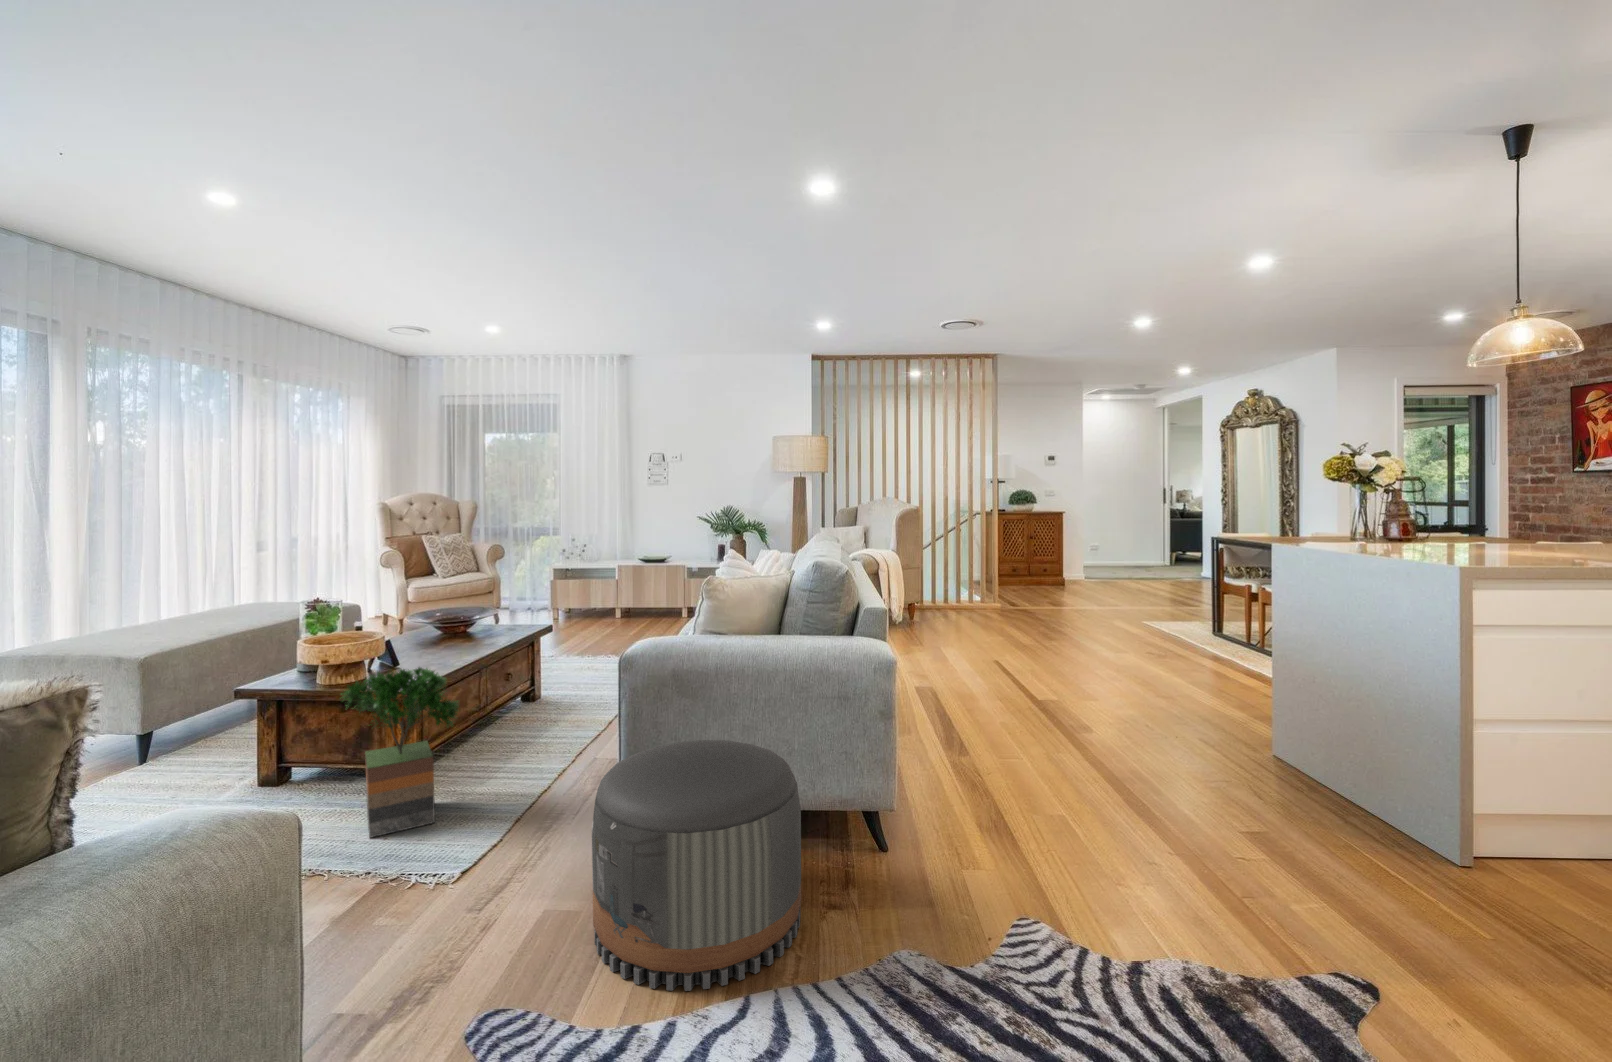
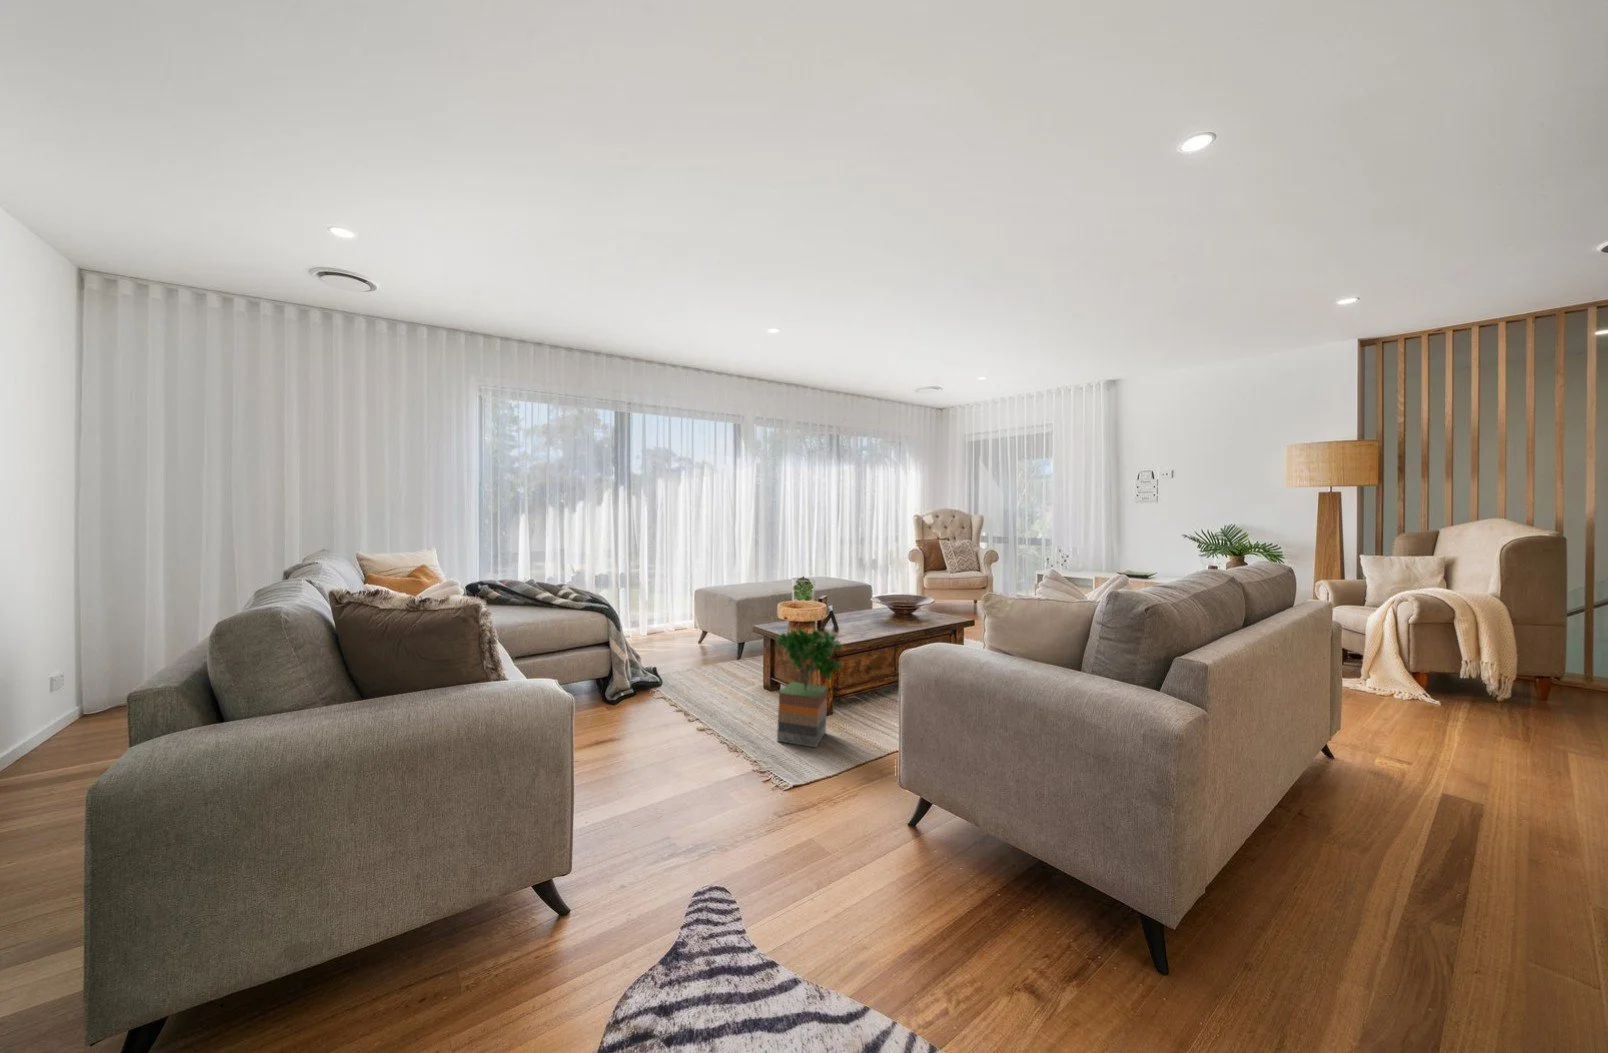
pouf: present [592,740,801,991] -> none [807,743,1011,1000]

